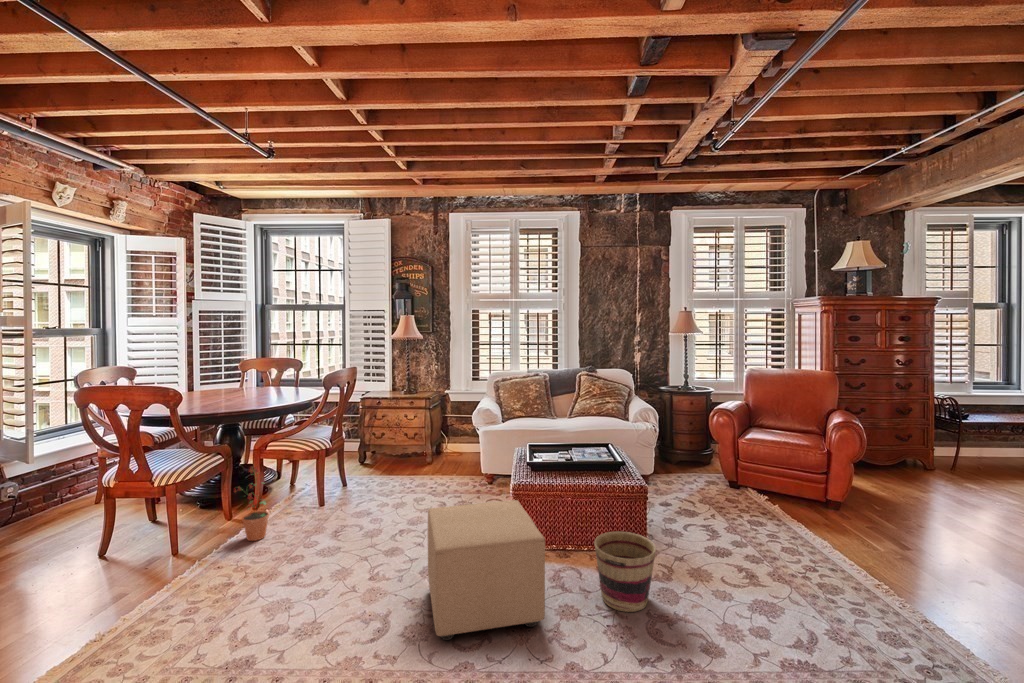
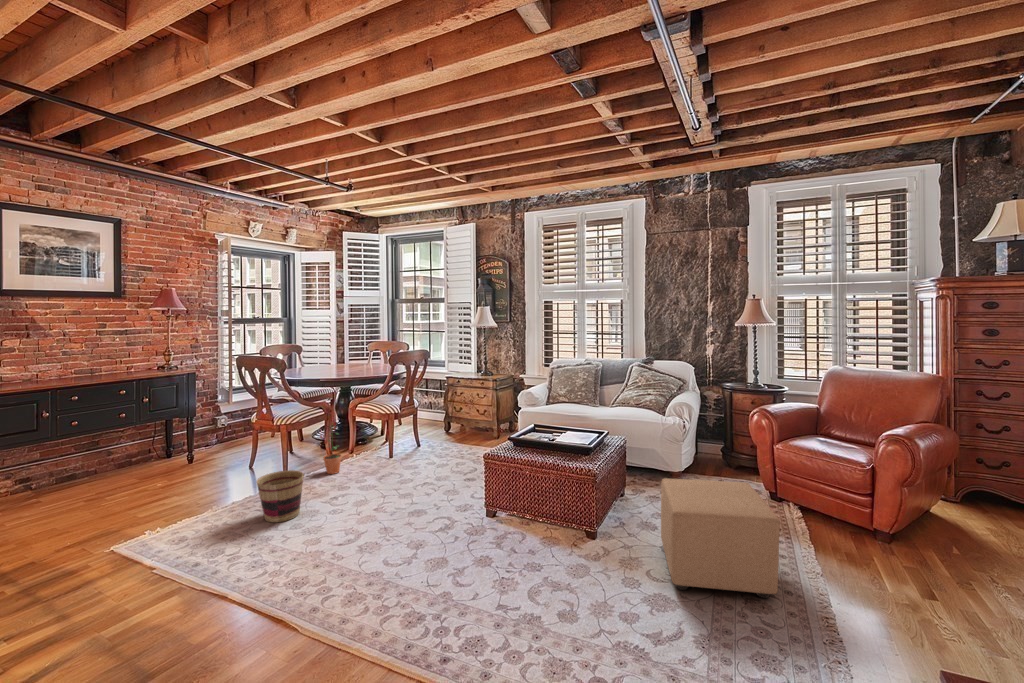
ottoman: present [428,500,545,640] -> present [661,478,780,598]
basket: present [594,532,656,612] -> present [257,470,304,522]

